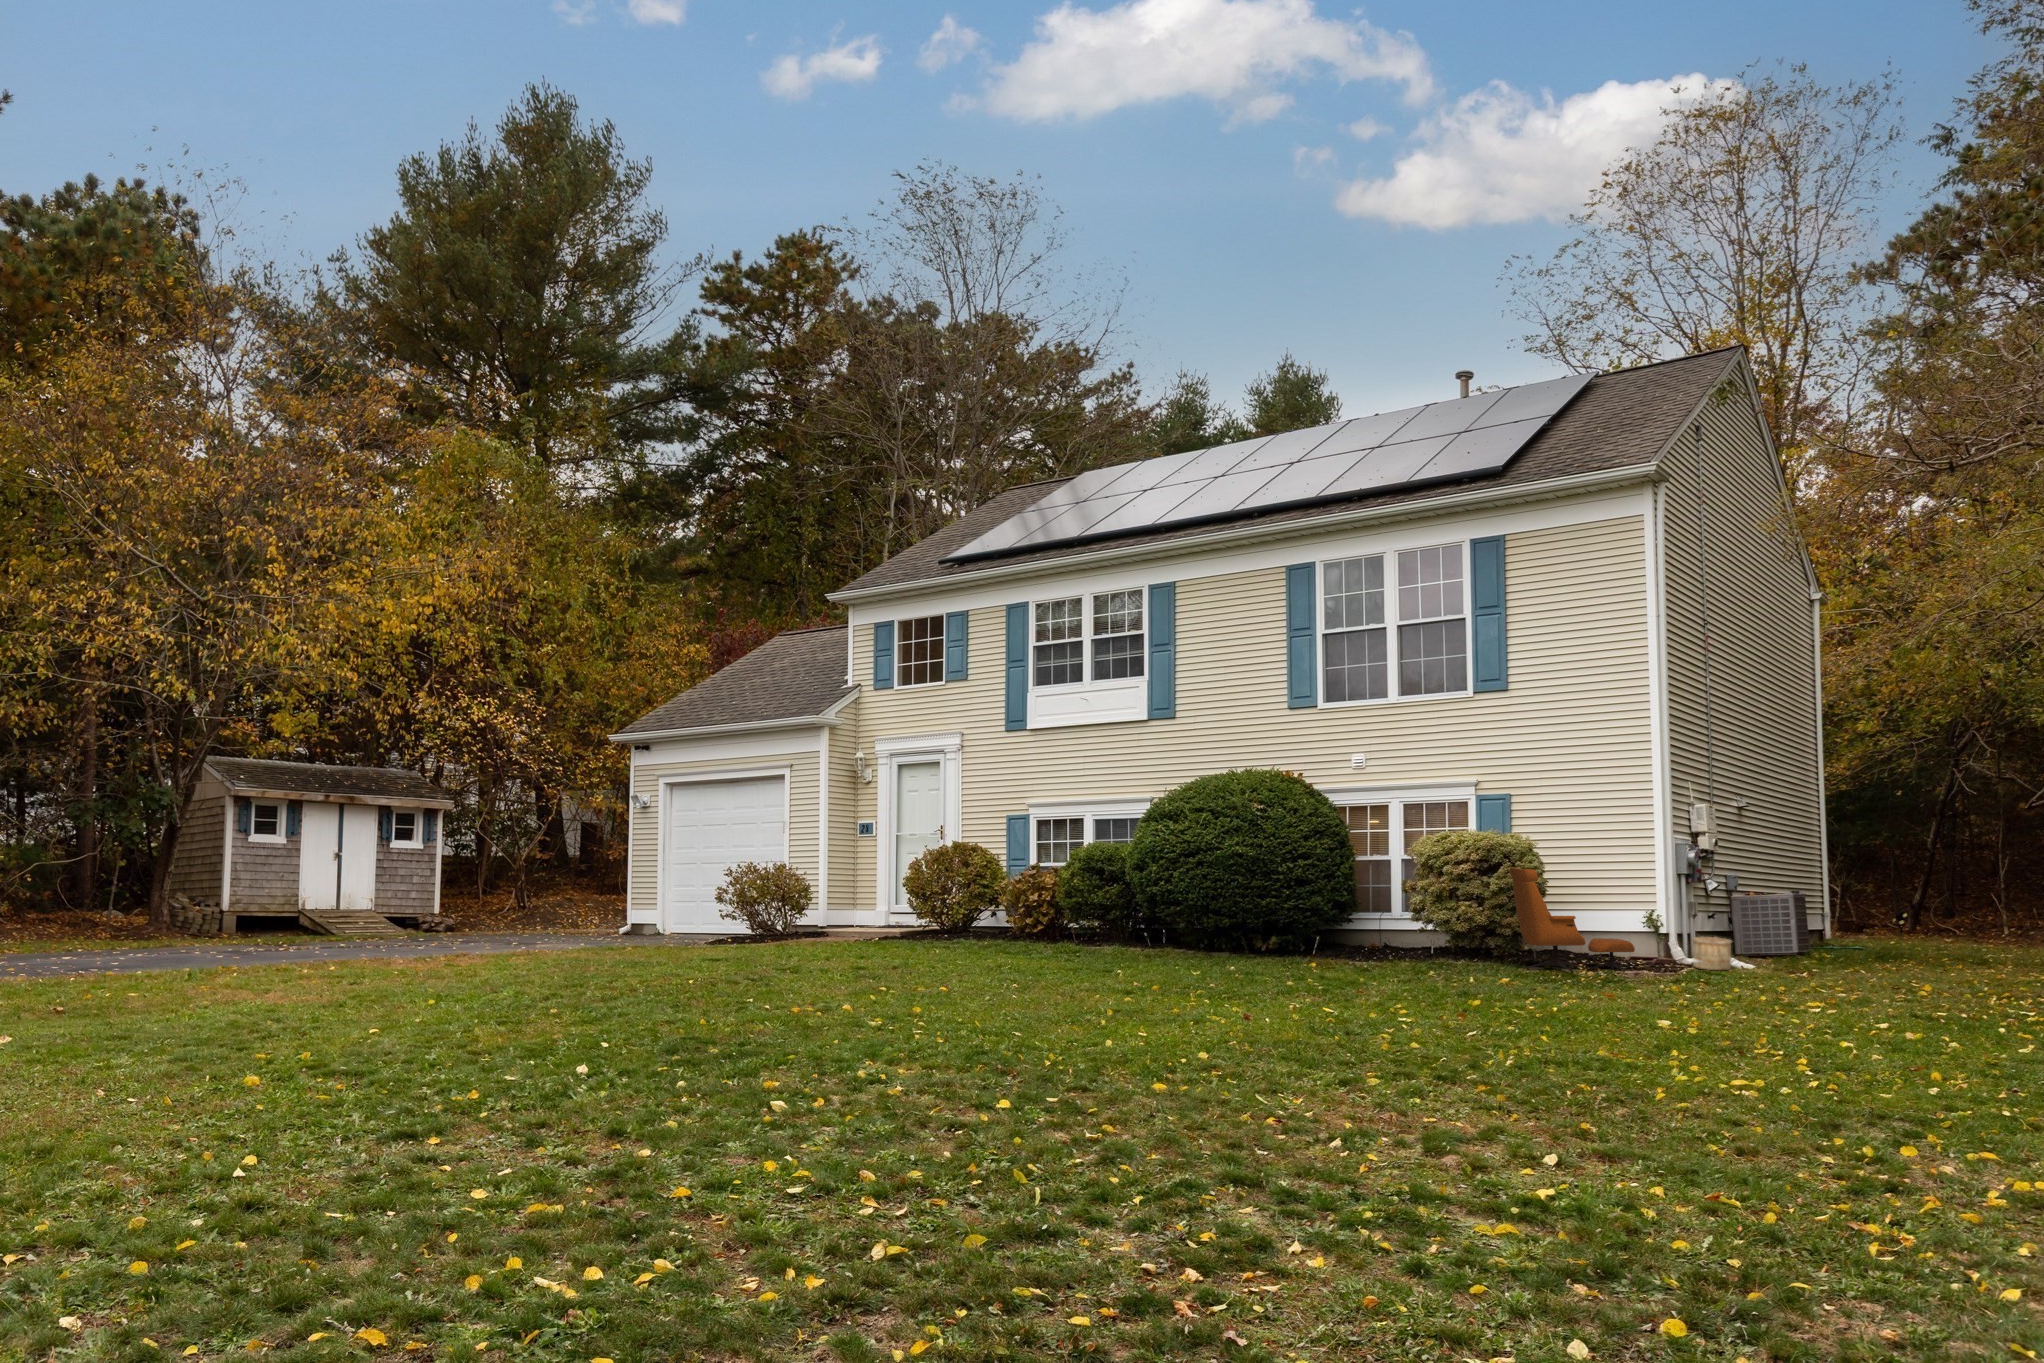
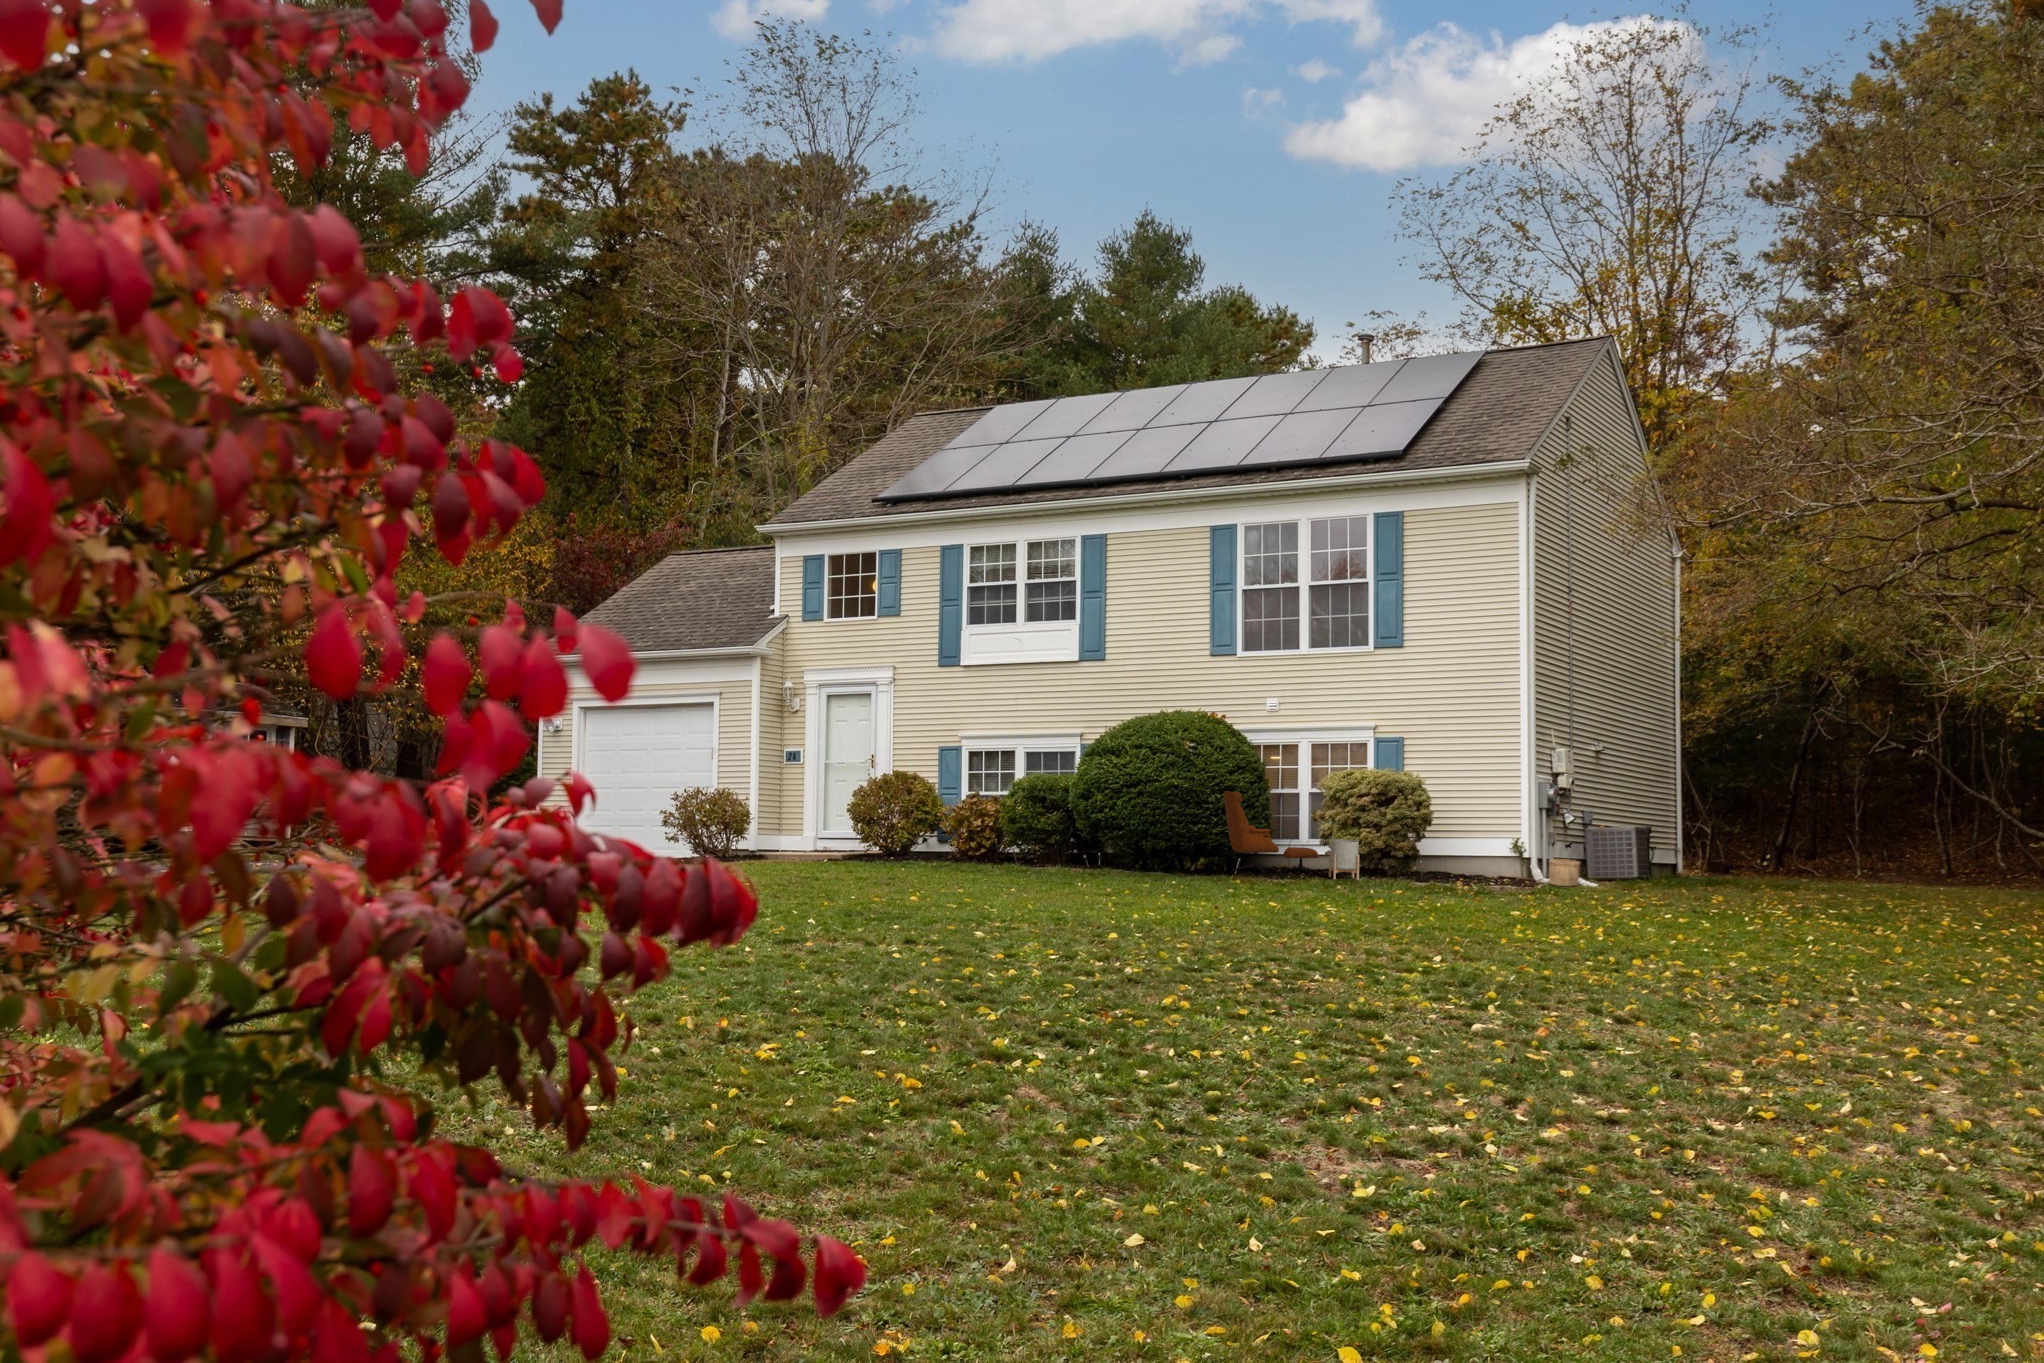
lounge chair: present [1510,867,1635,973] -> present [1224,791,1319,874]
planter: none [1423,914,1459,962] -> present [1329,839,1359,880]

